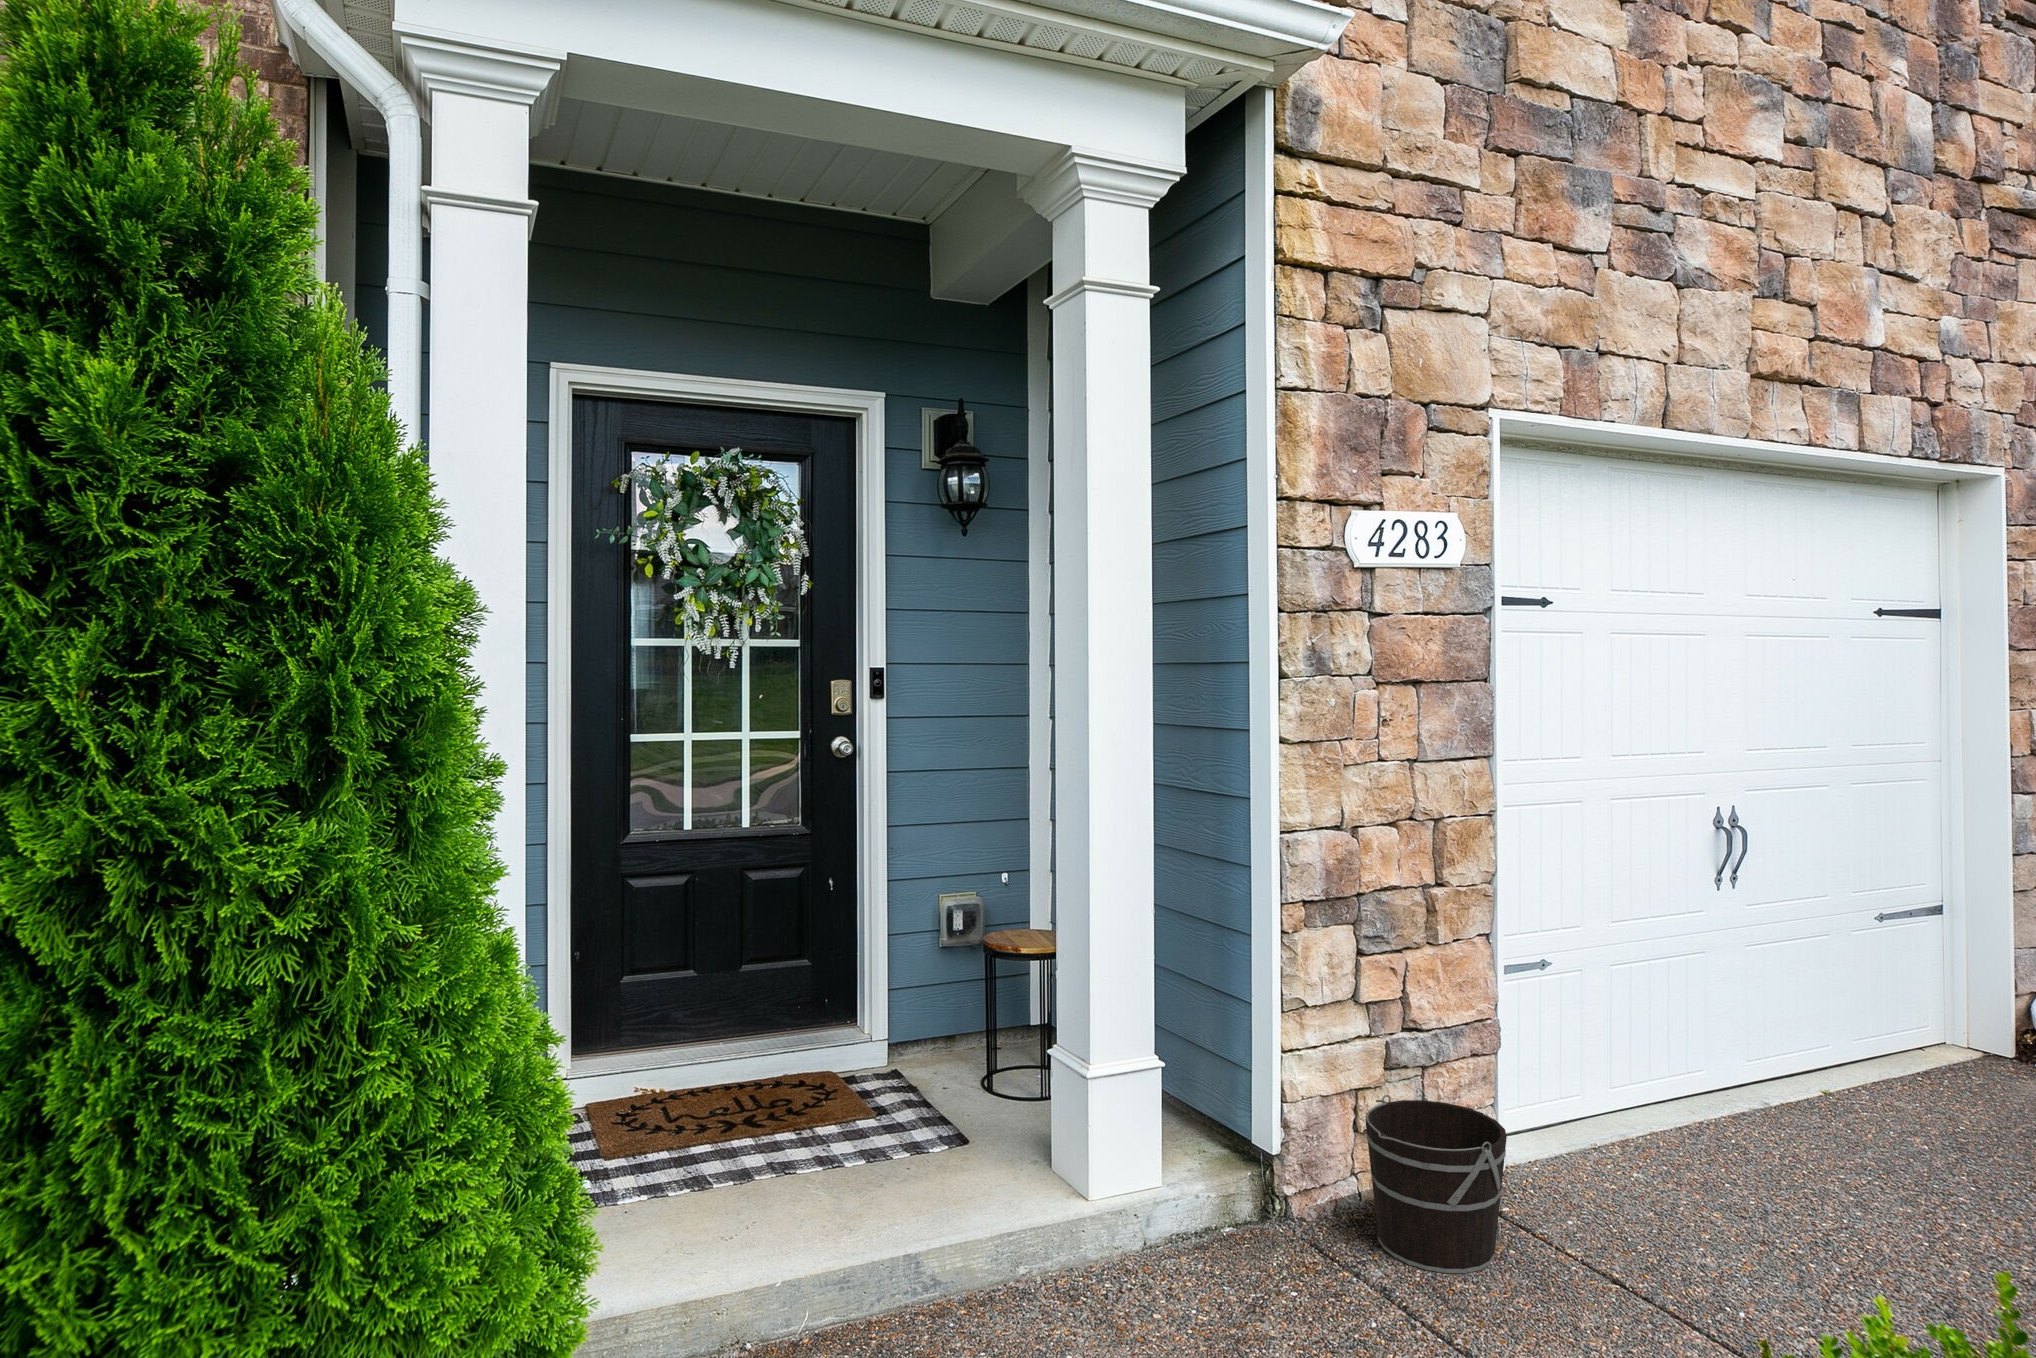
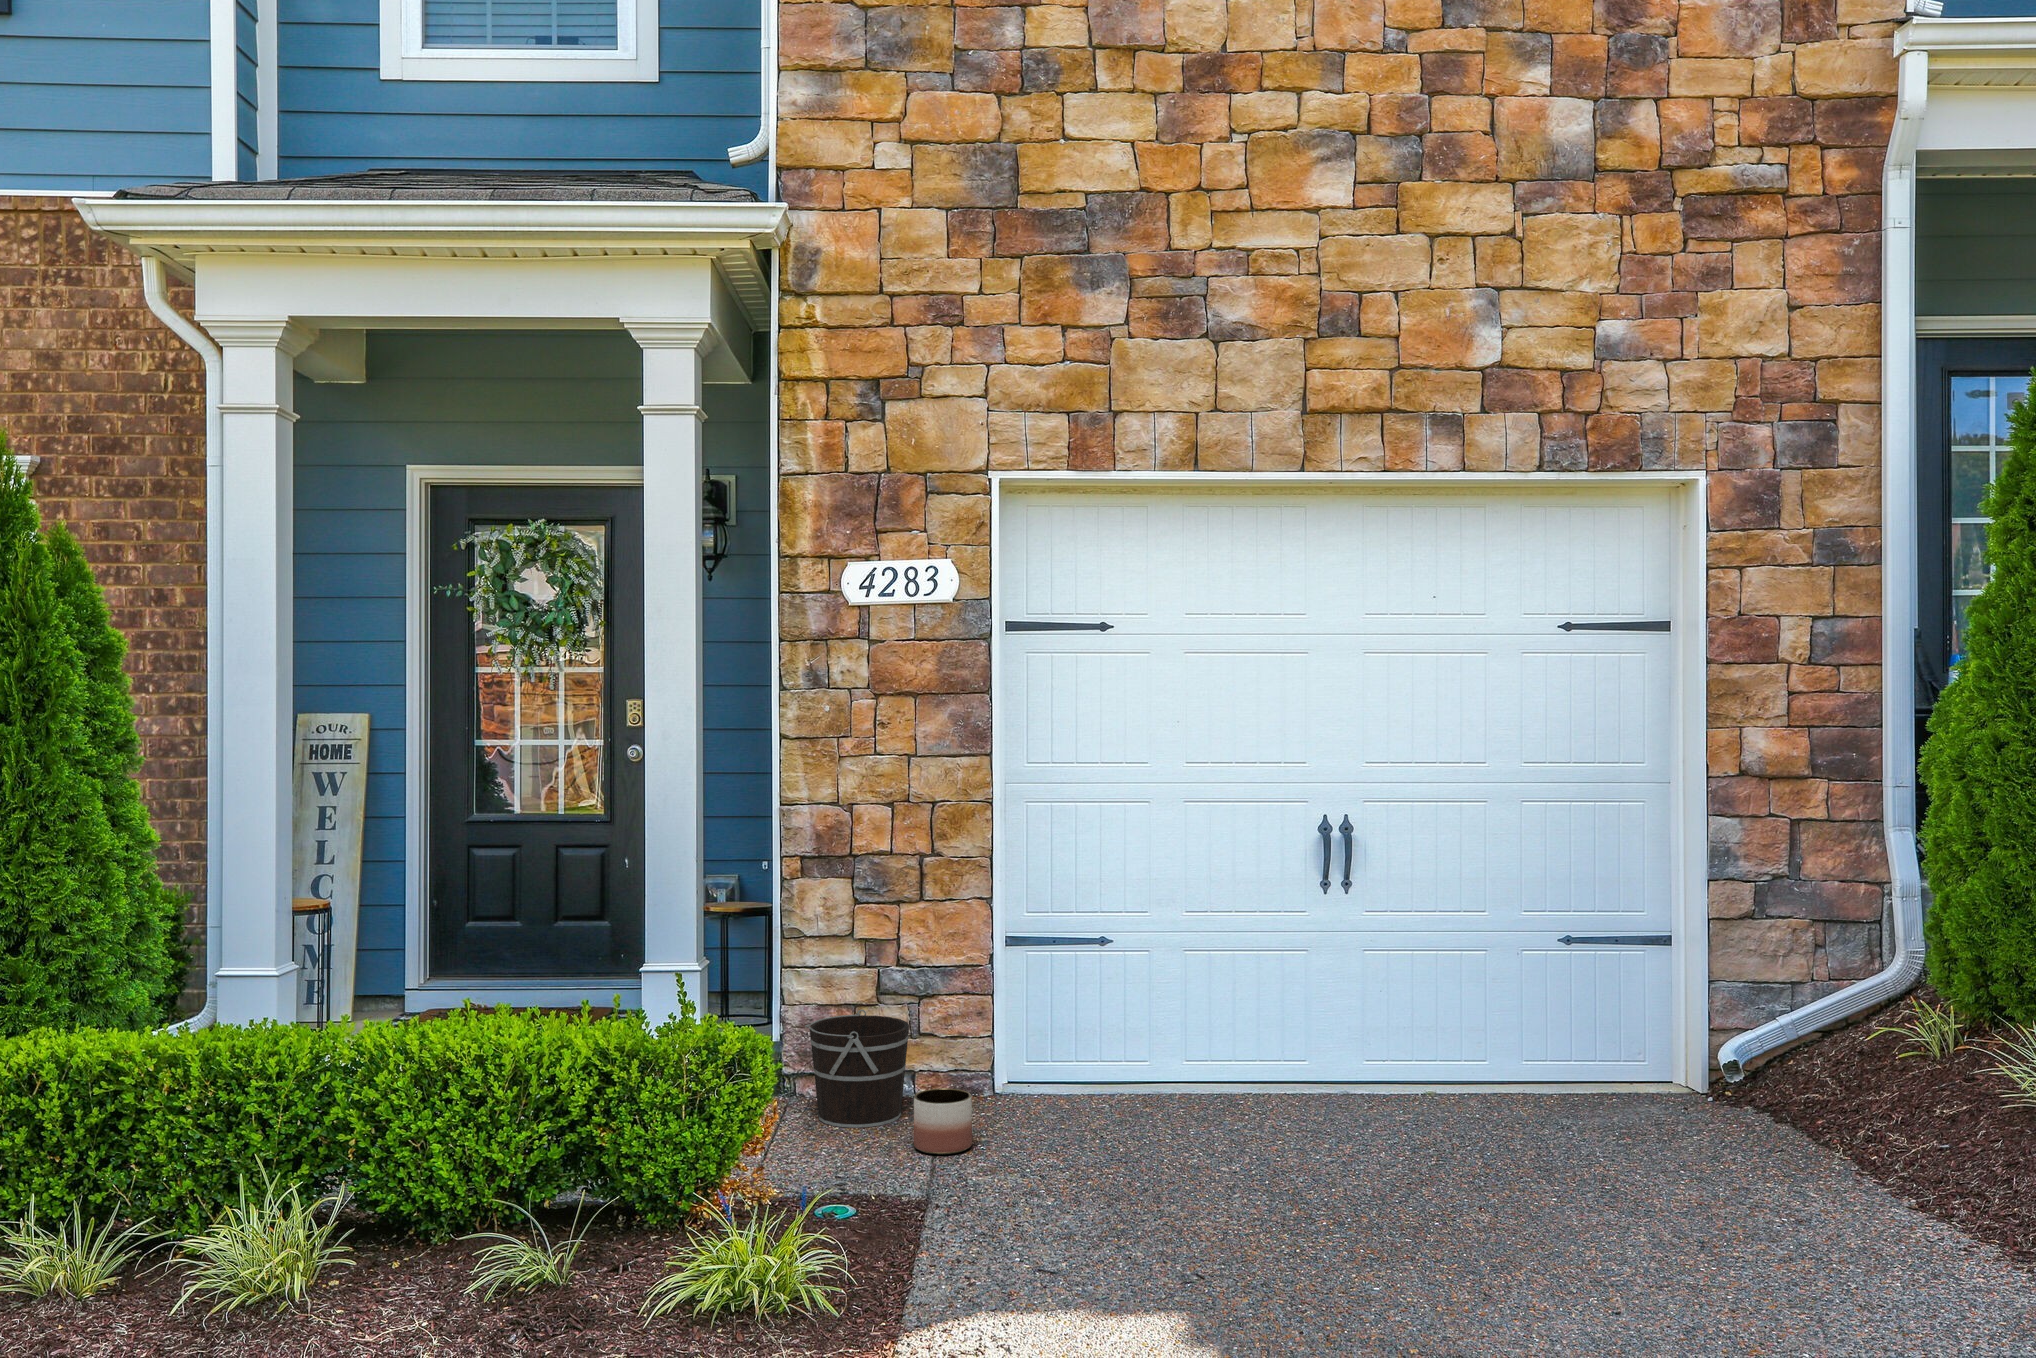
planter: none [1609,1203,1699,1308] -> present [914,1088,972,1154]

